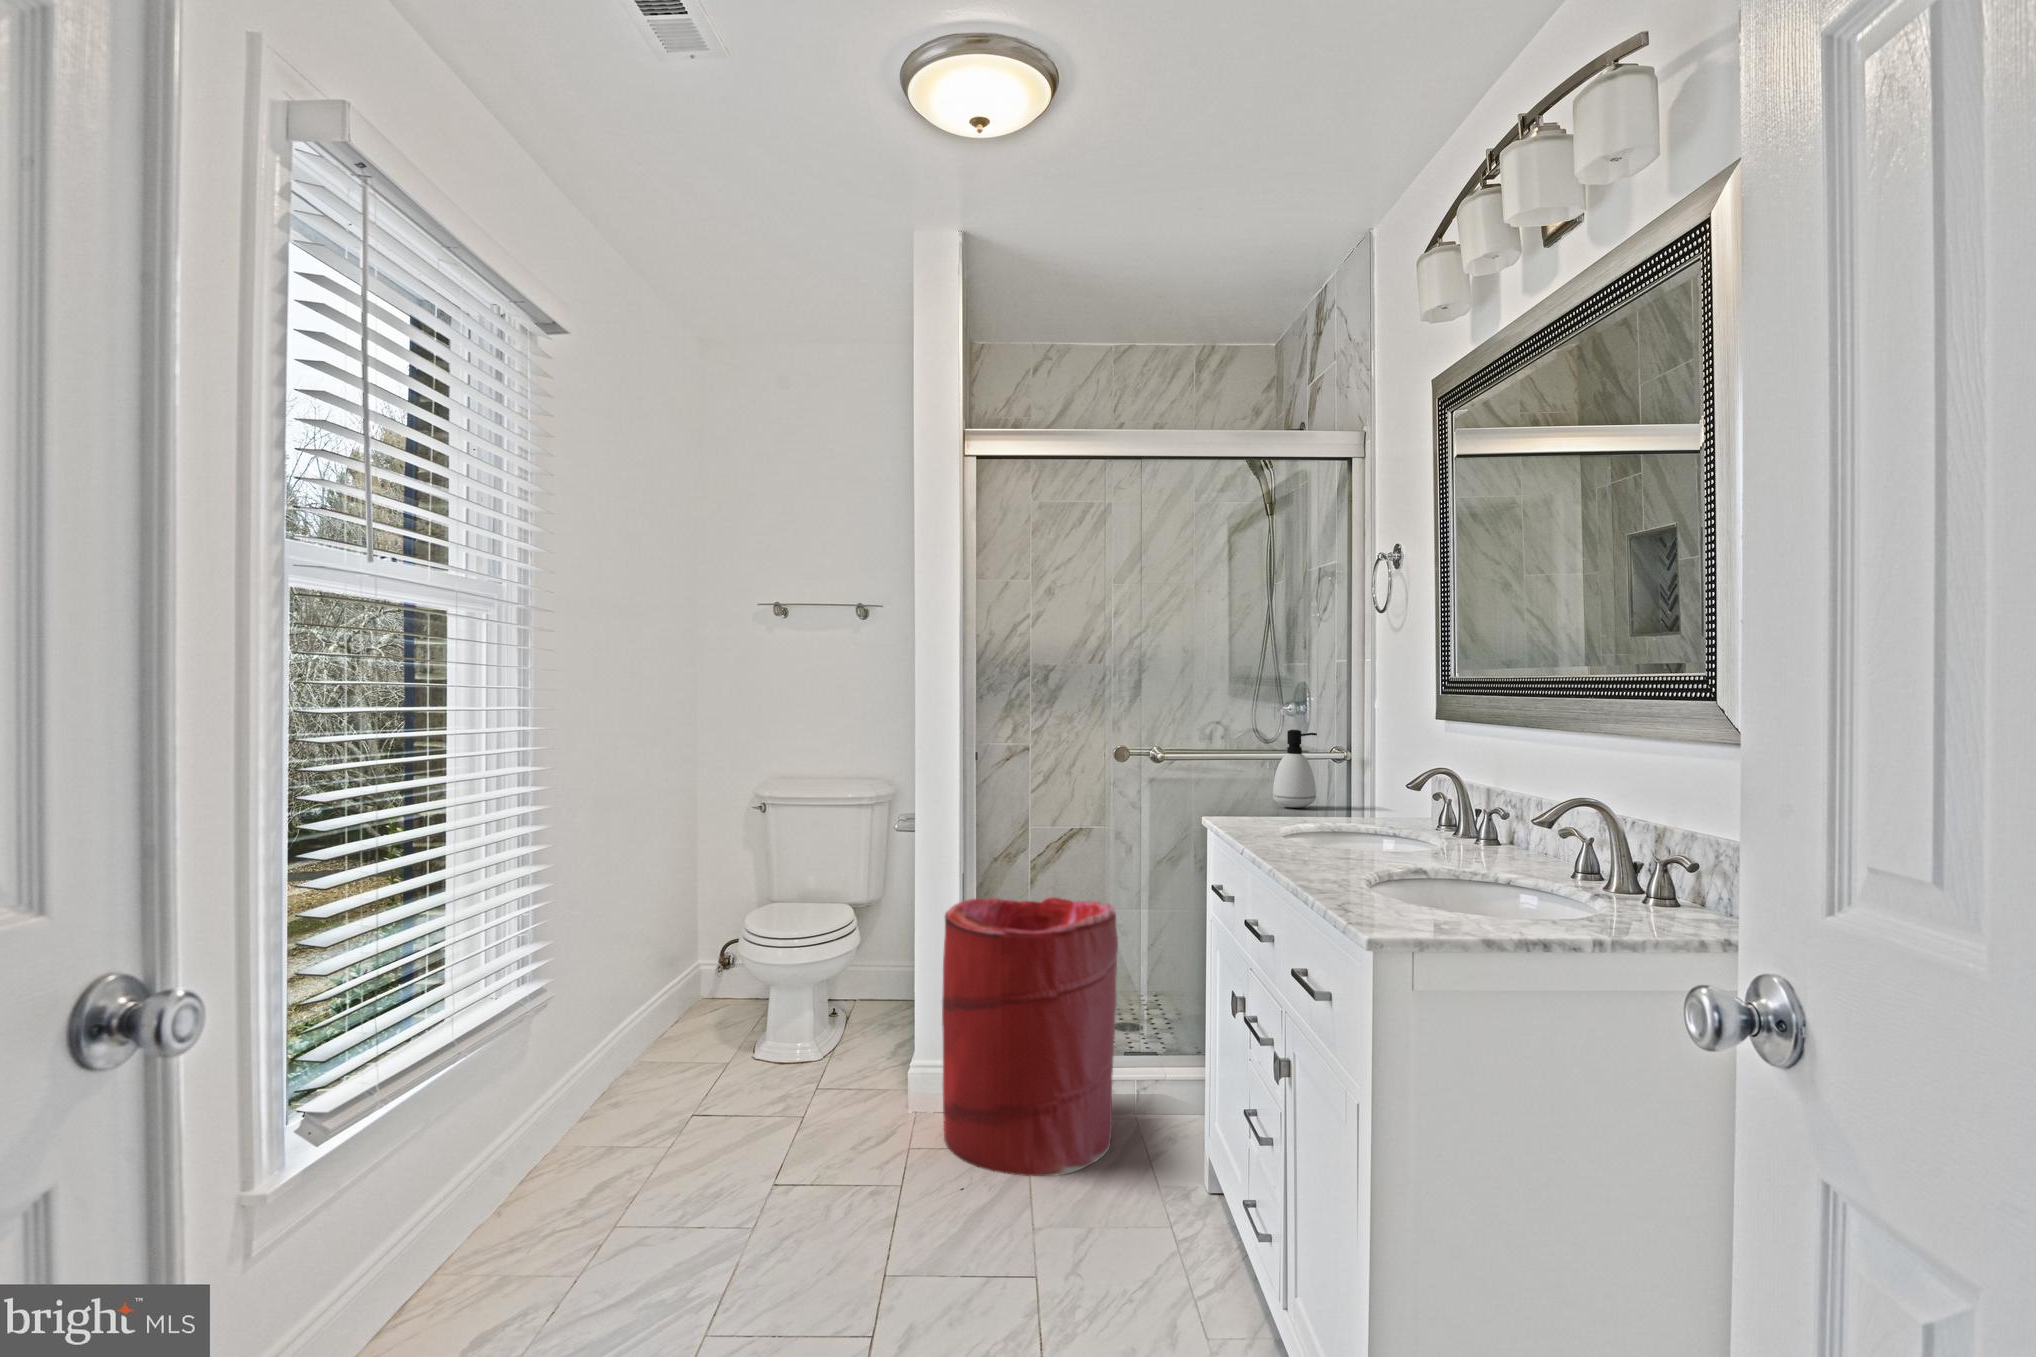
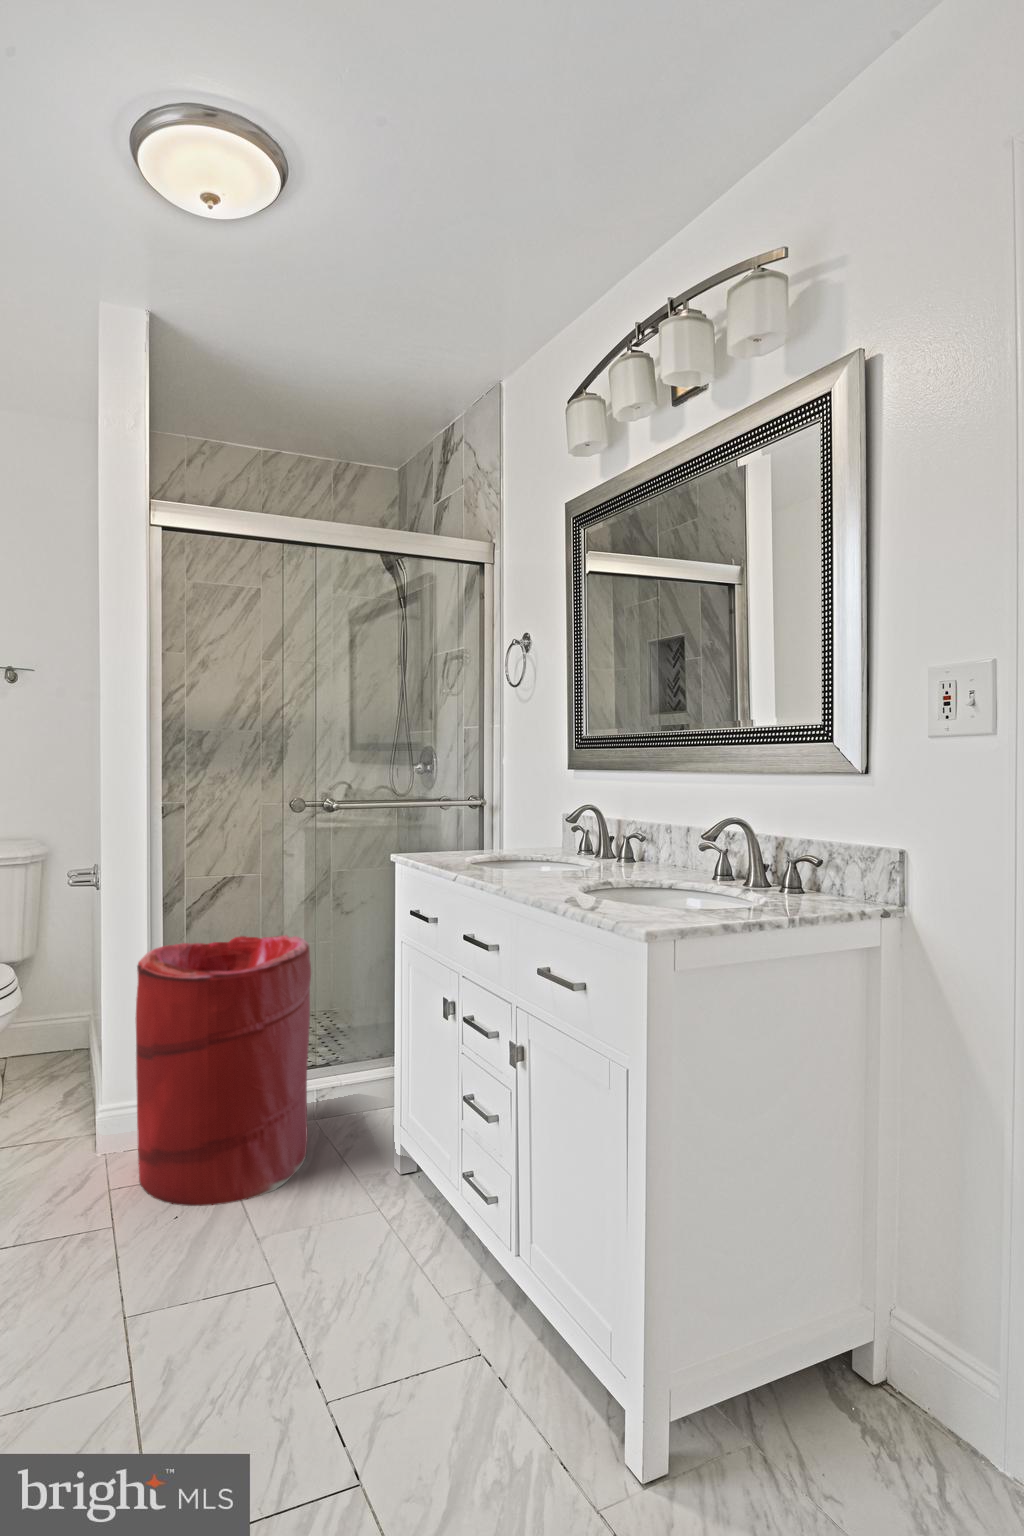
soap dispenser: present [1273,730,1317,808] -> none [427,780,461,843]

